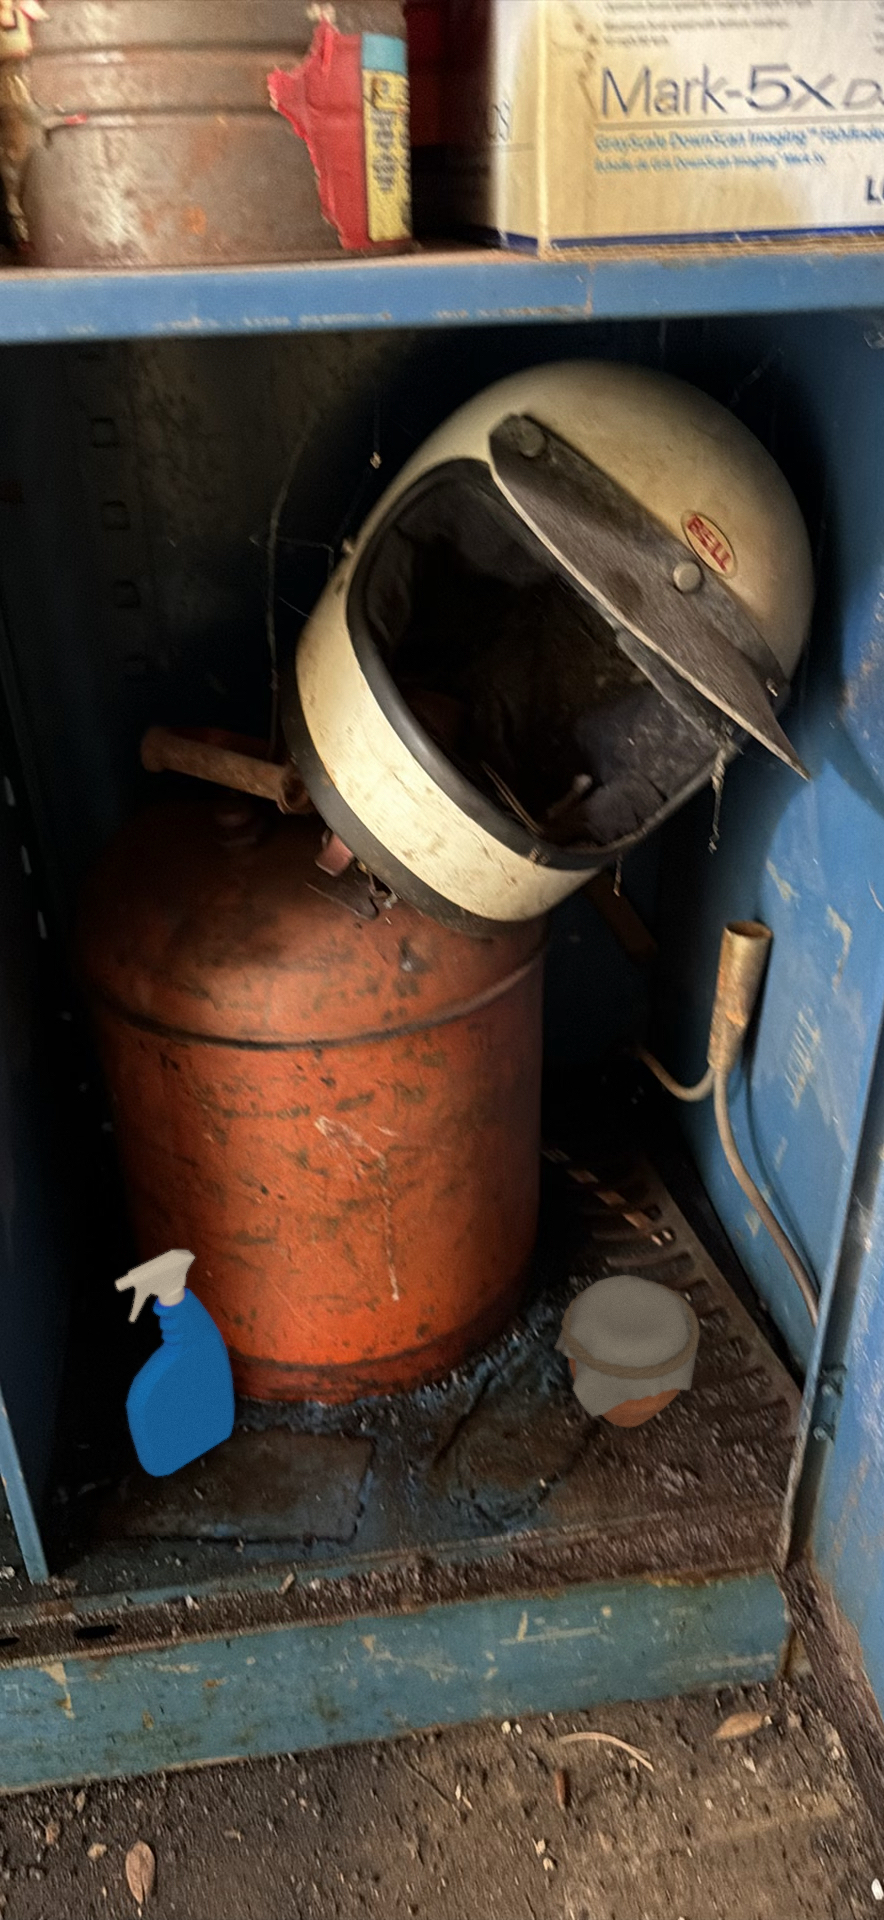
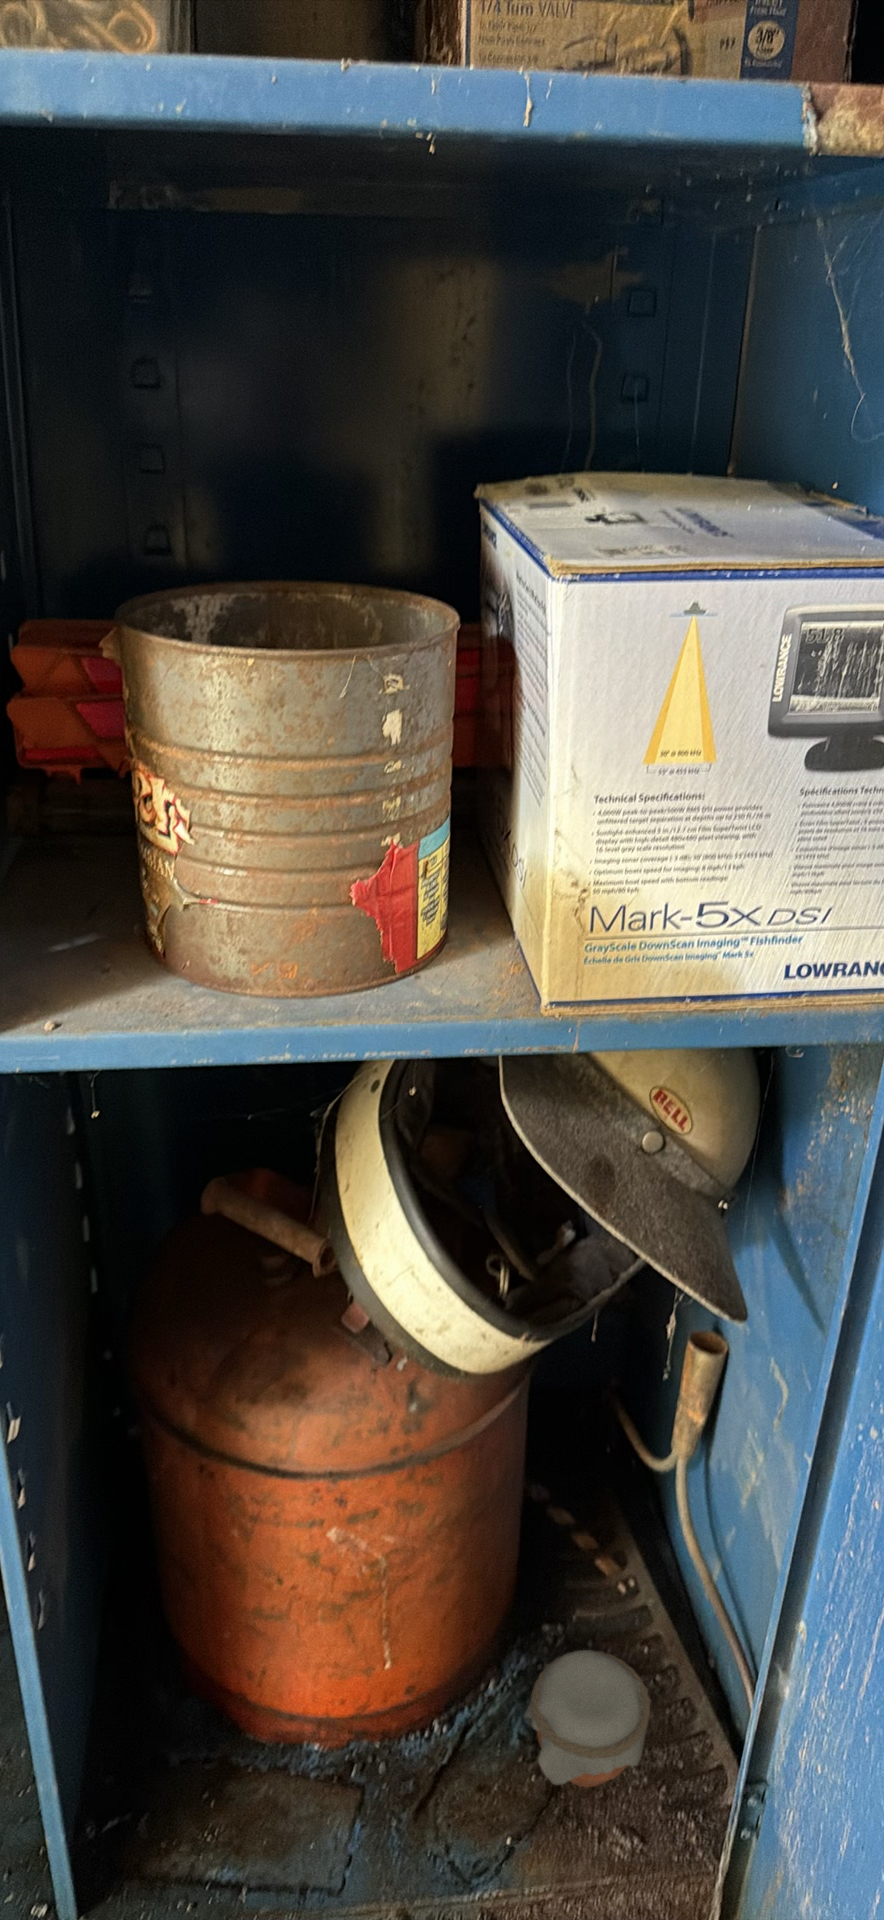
spray bottle: present [116,1250,235,1476] -> none [152,1628,242,1819]

